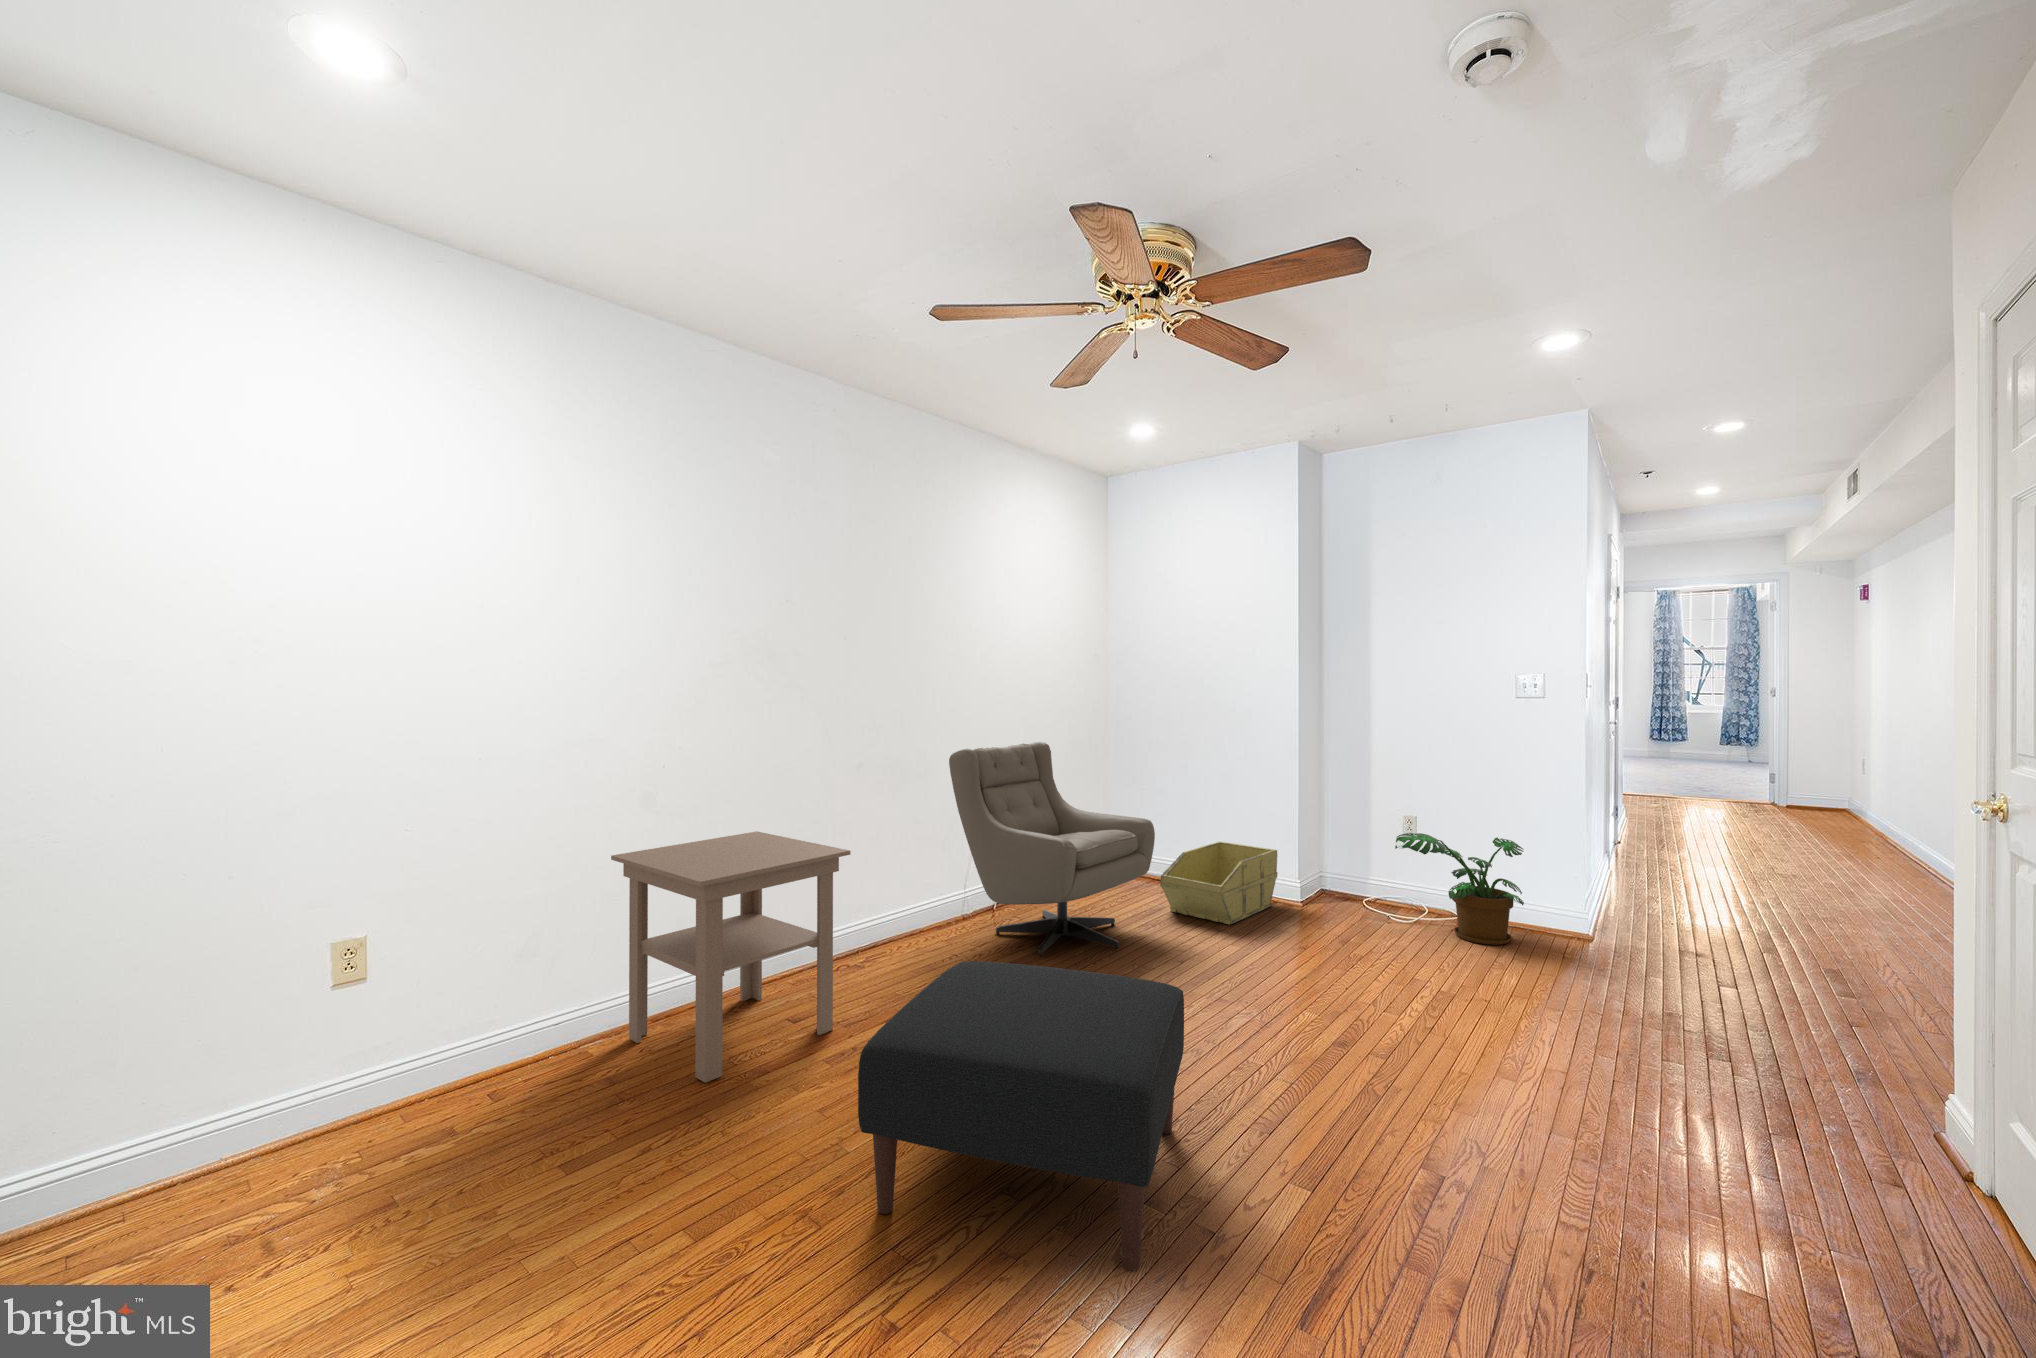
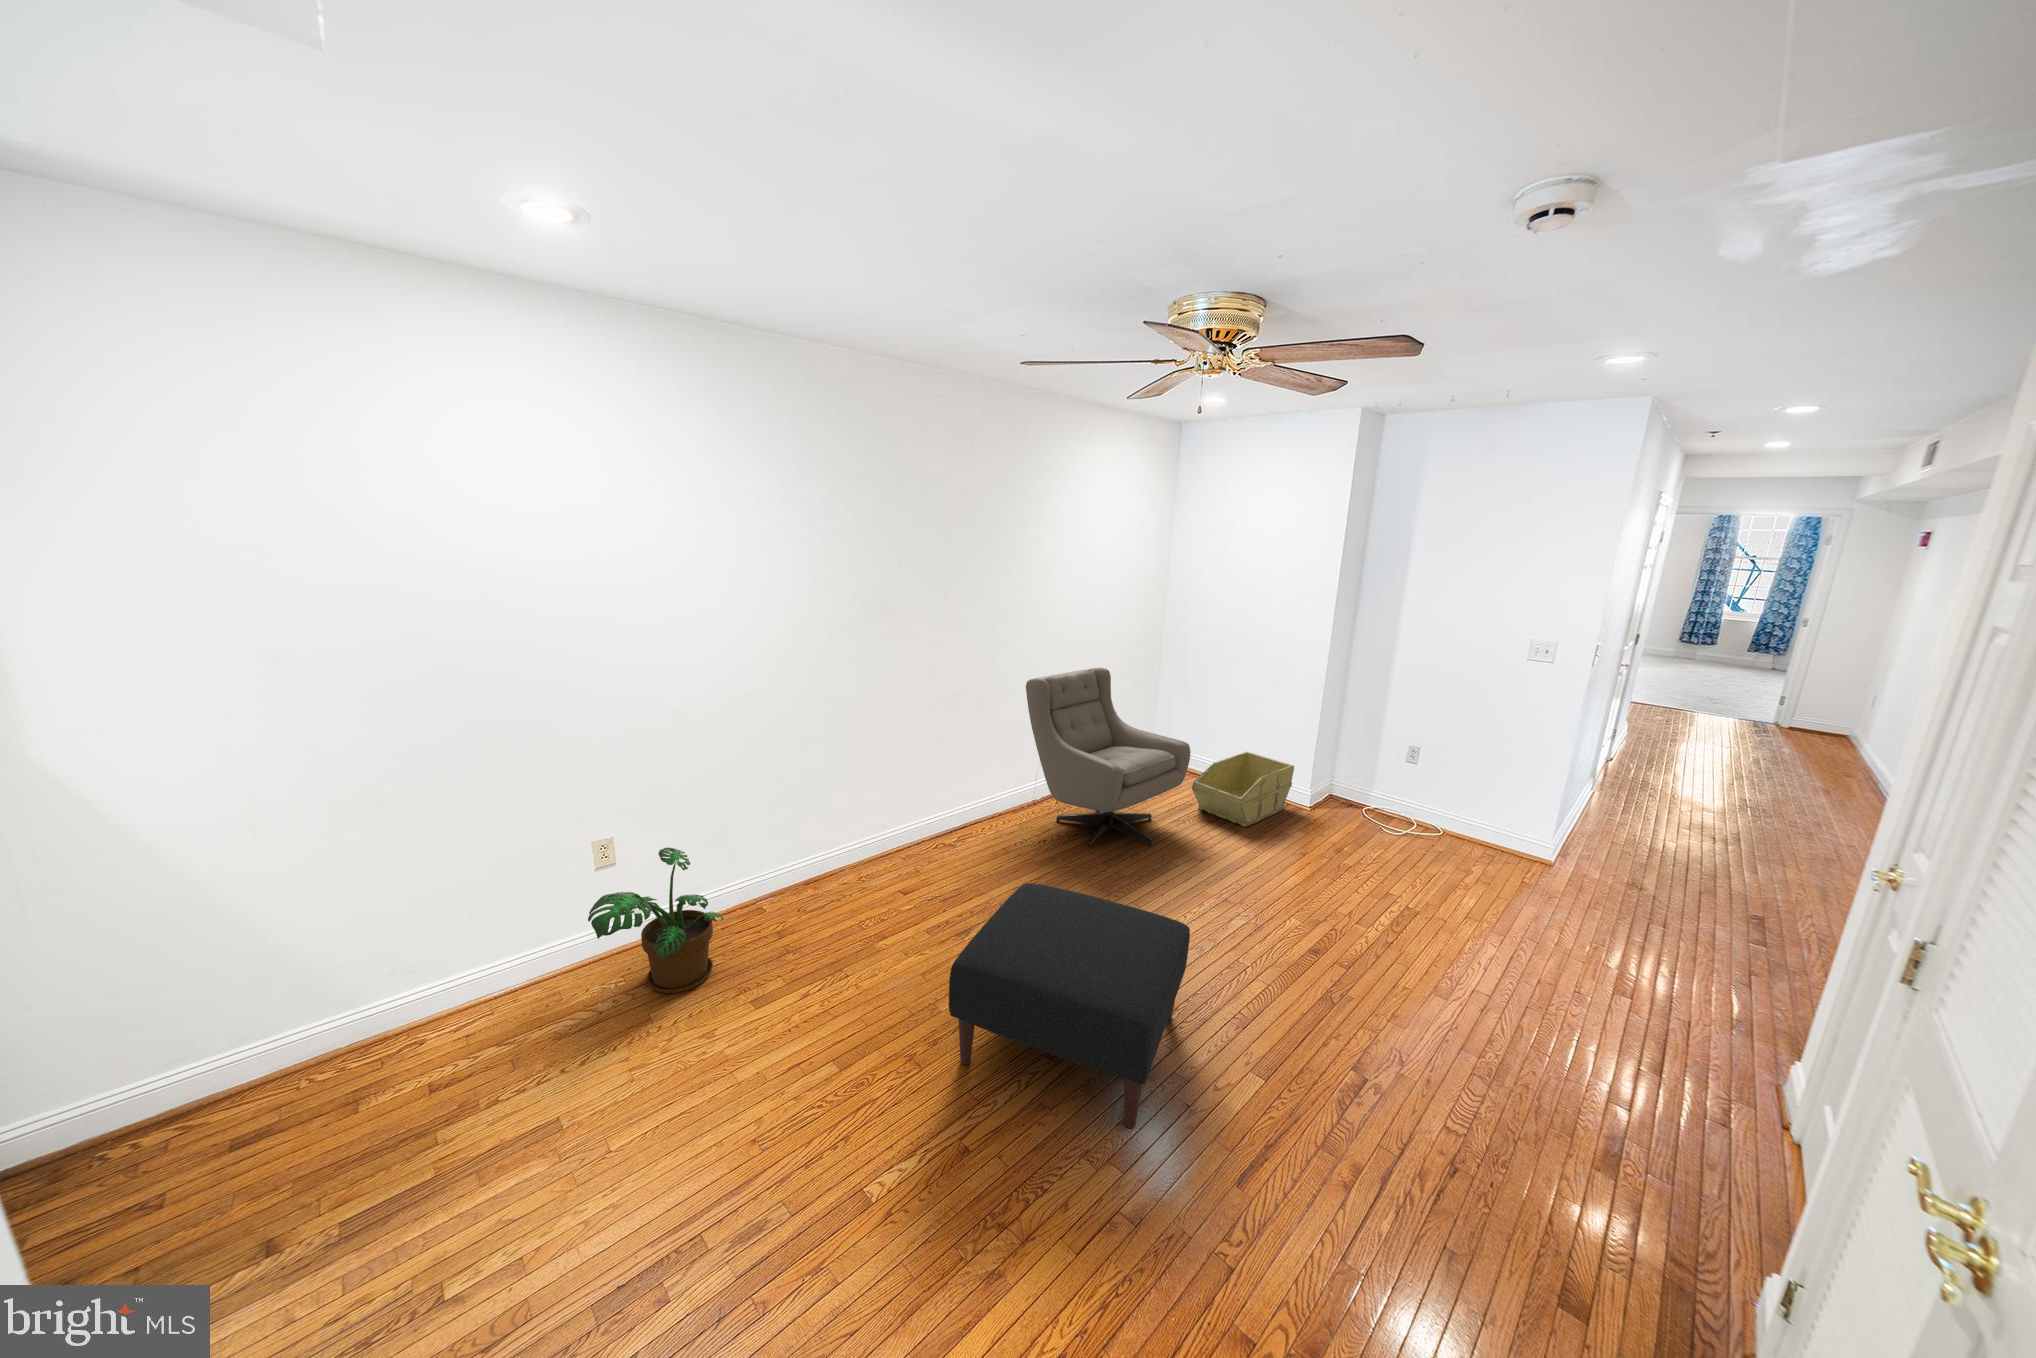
side table: present [611,831,851,1083] -> none [770,749,946,943]
potted plant: present [1395,833,1524,945] -> present [588,848,724,993]

